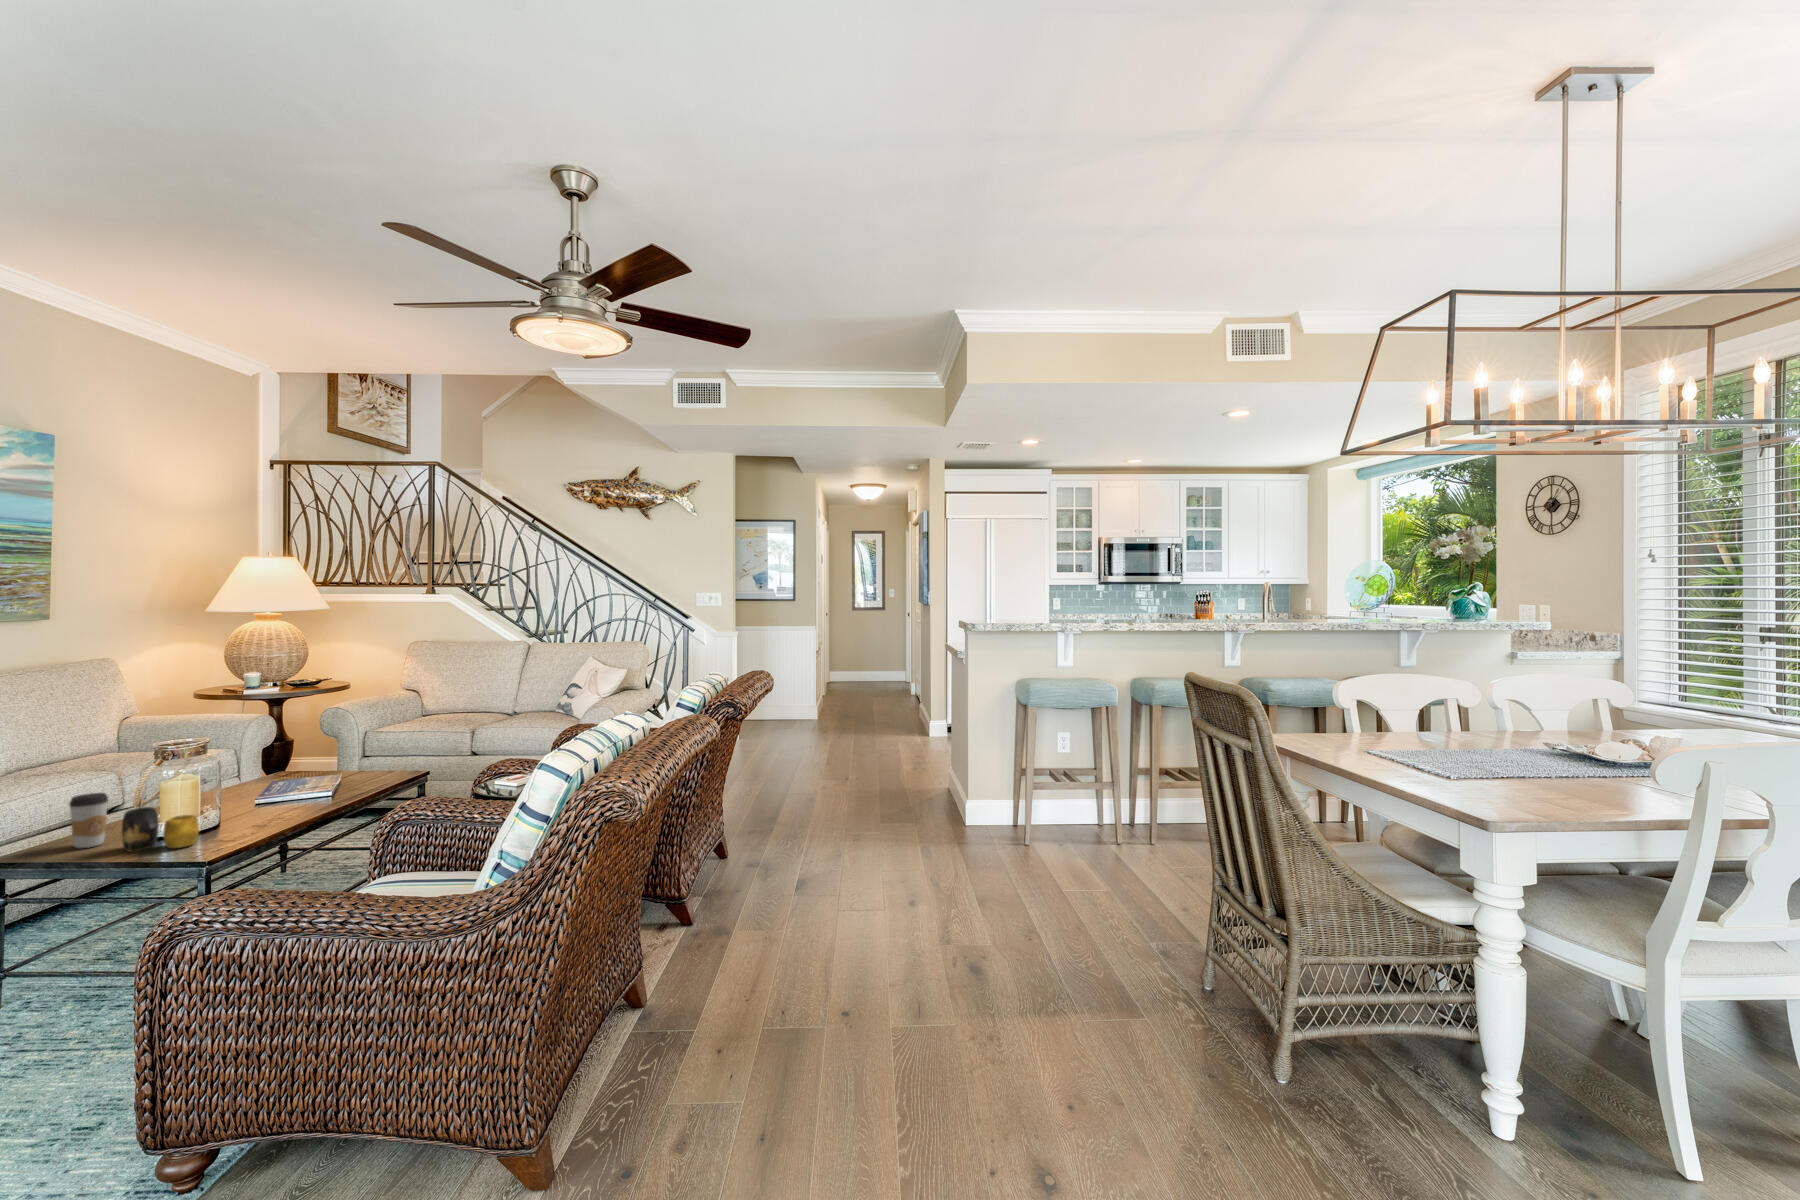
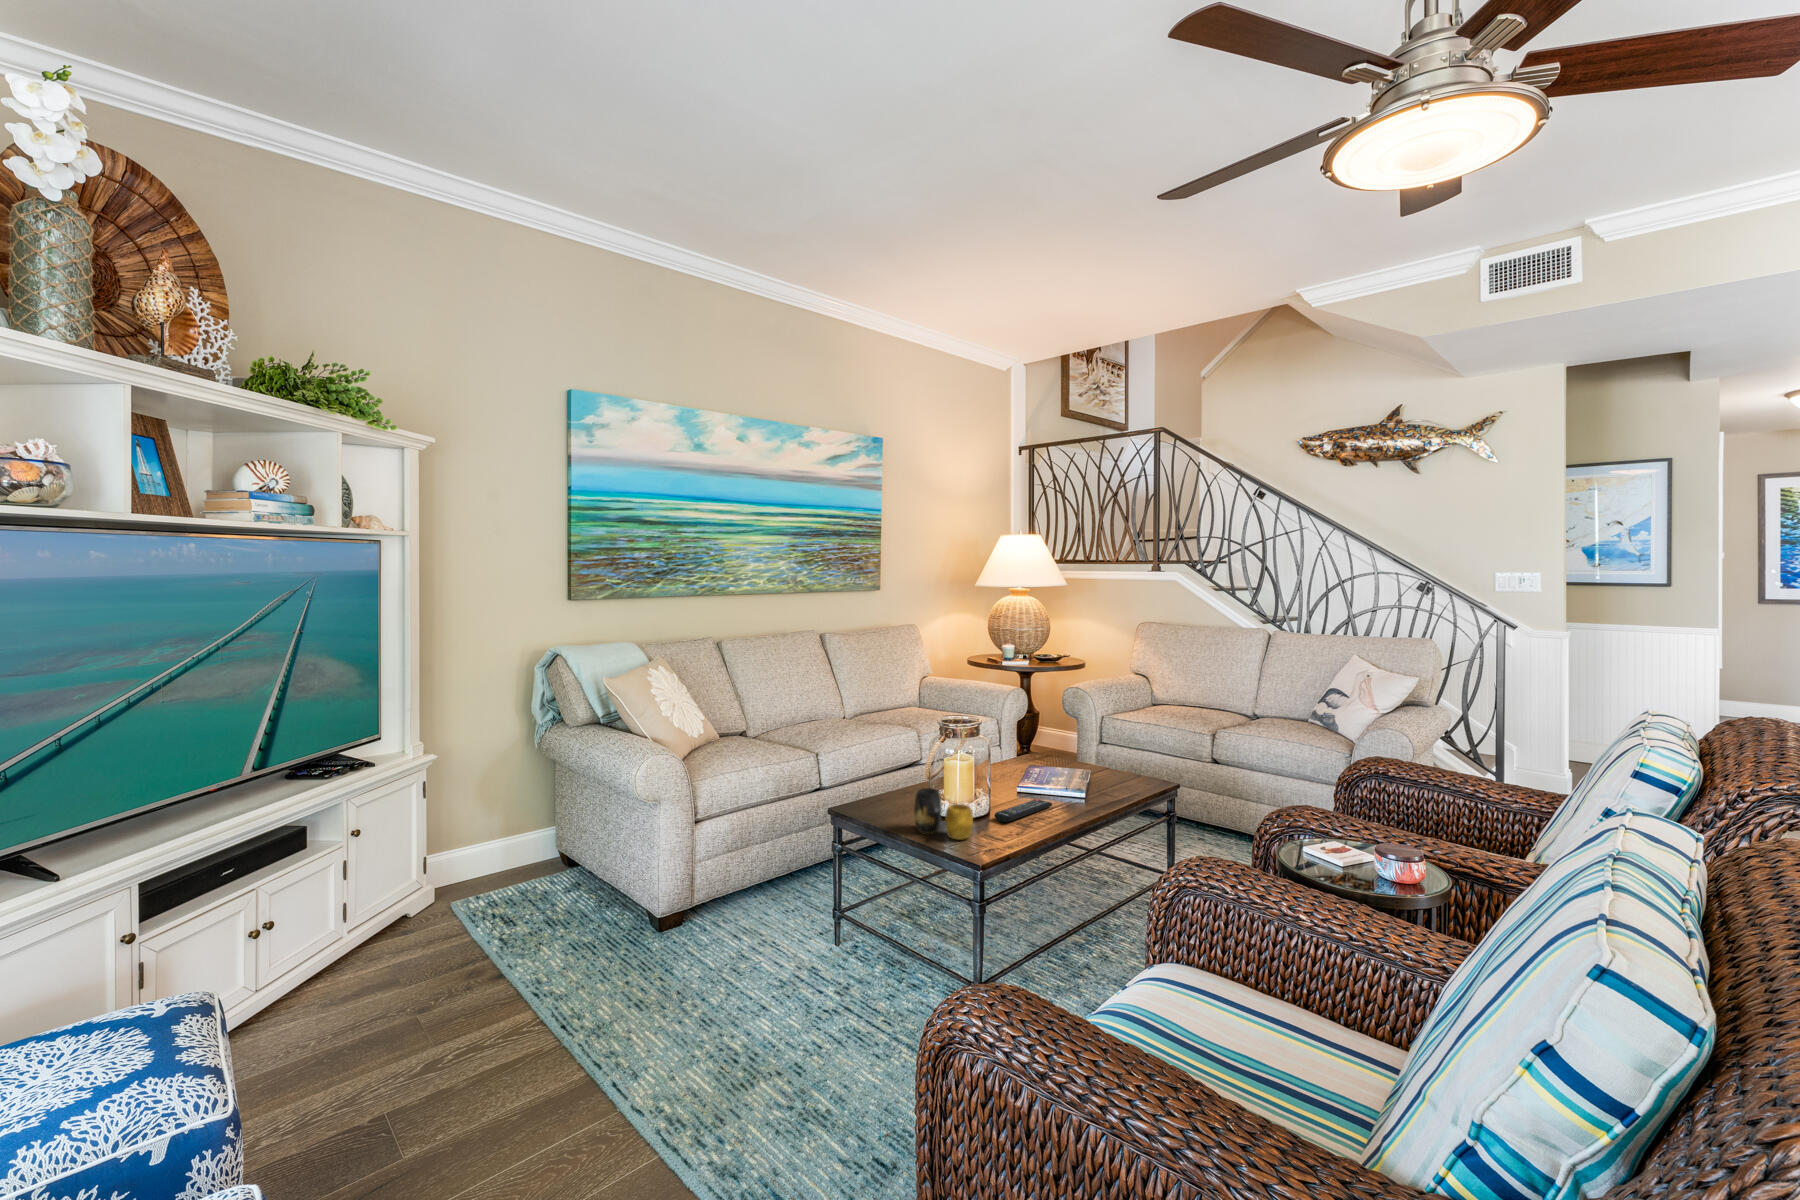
coffee cup: present [69,793,108,848] -> none [879,764,906,818]
remote control: none [226,802,294,825] -> present [994,799,1052,822]

